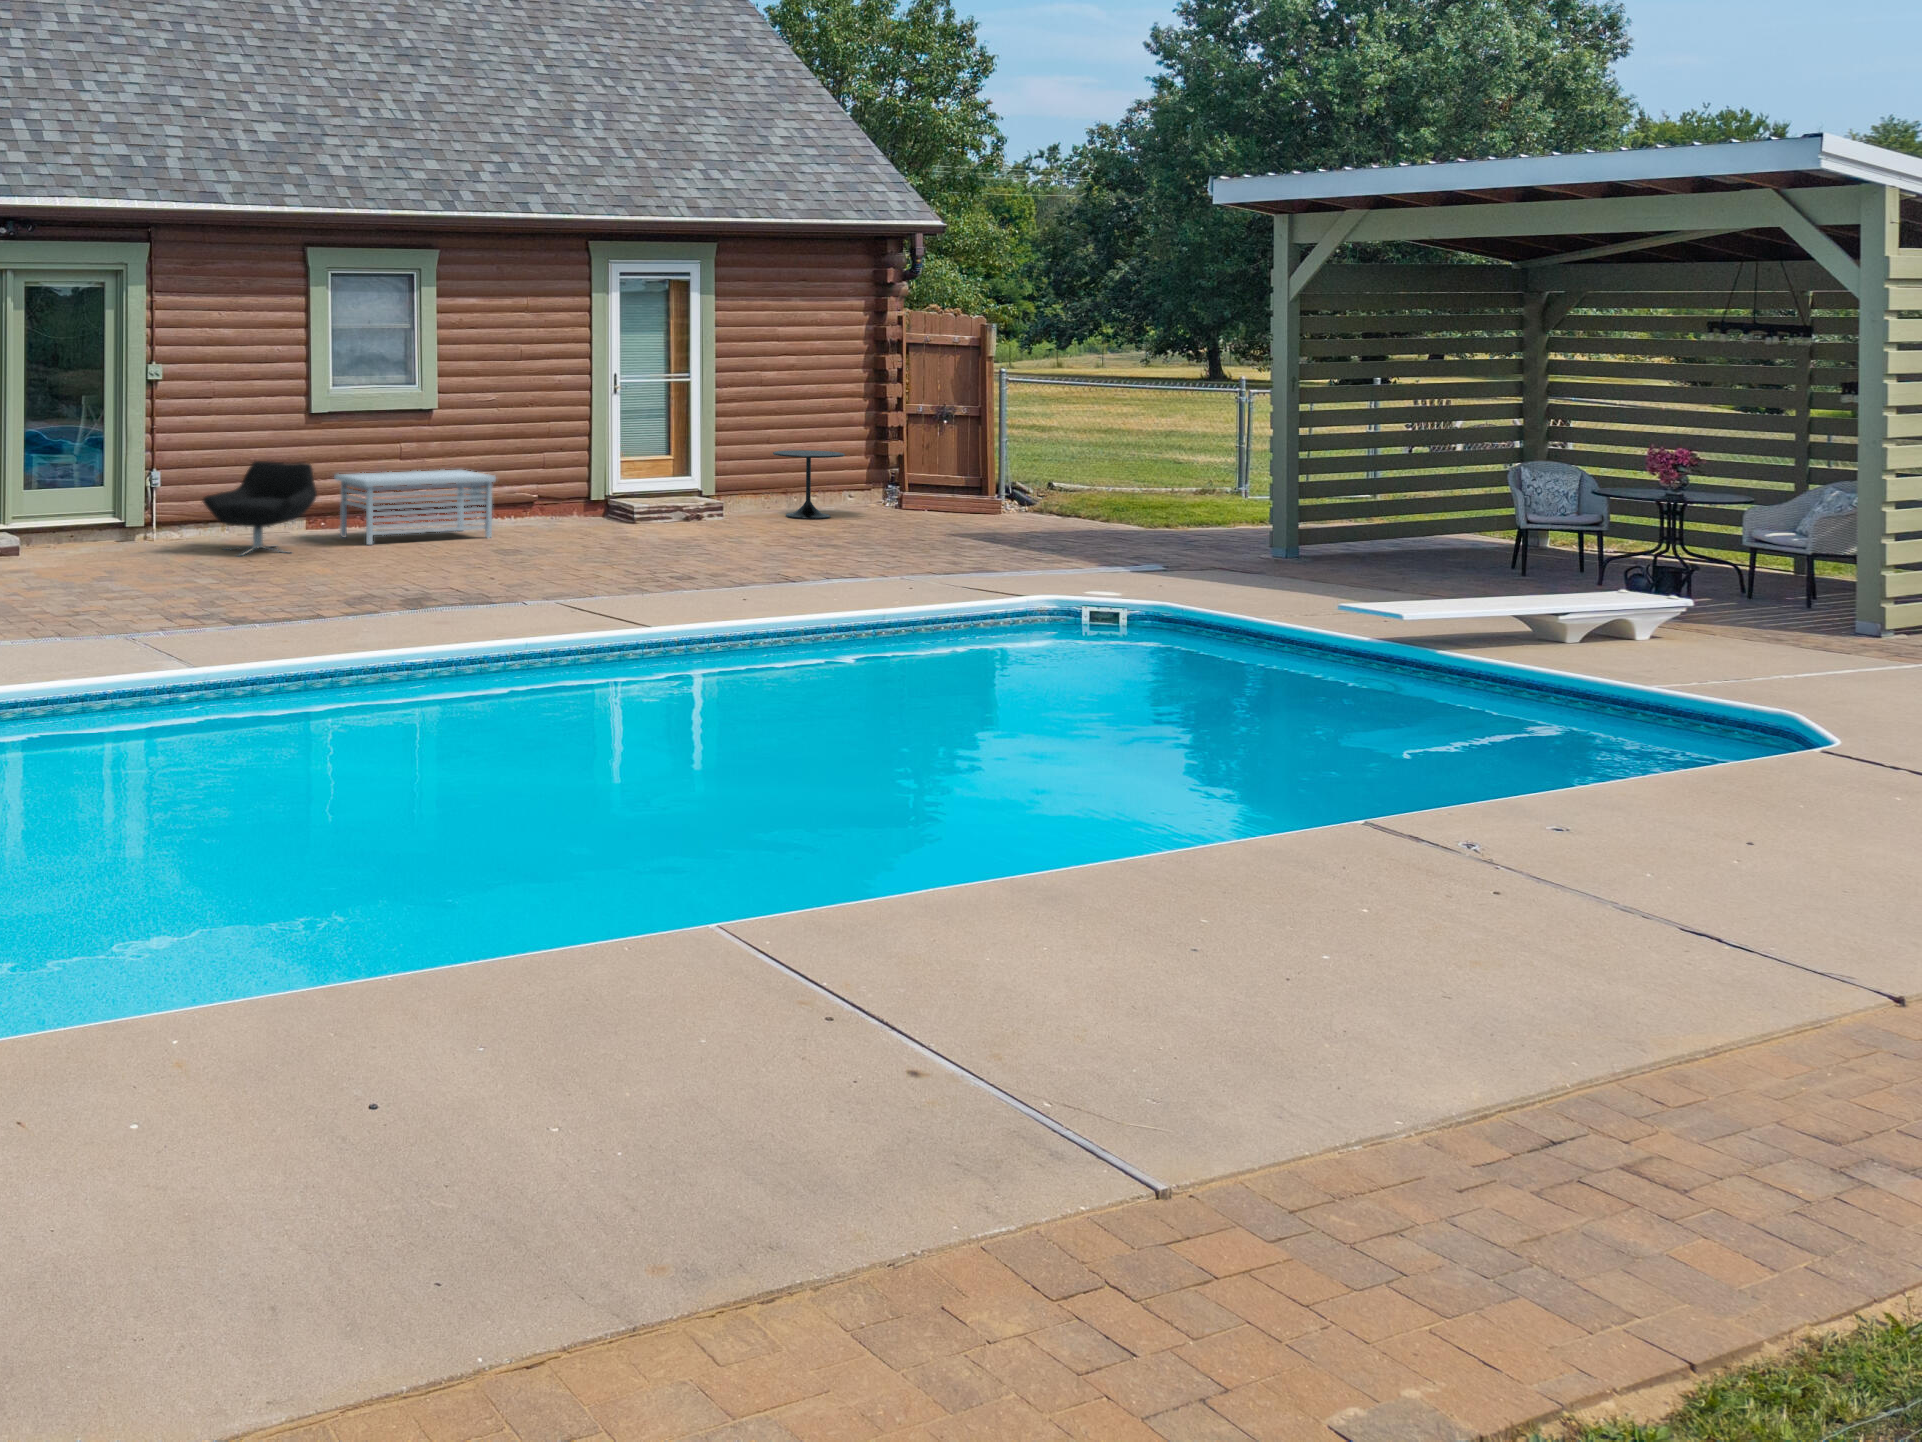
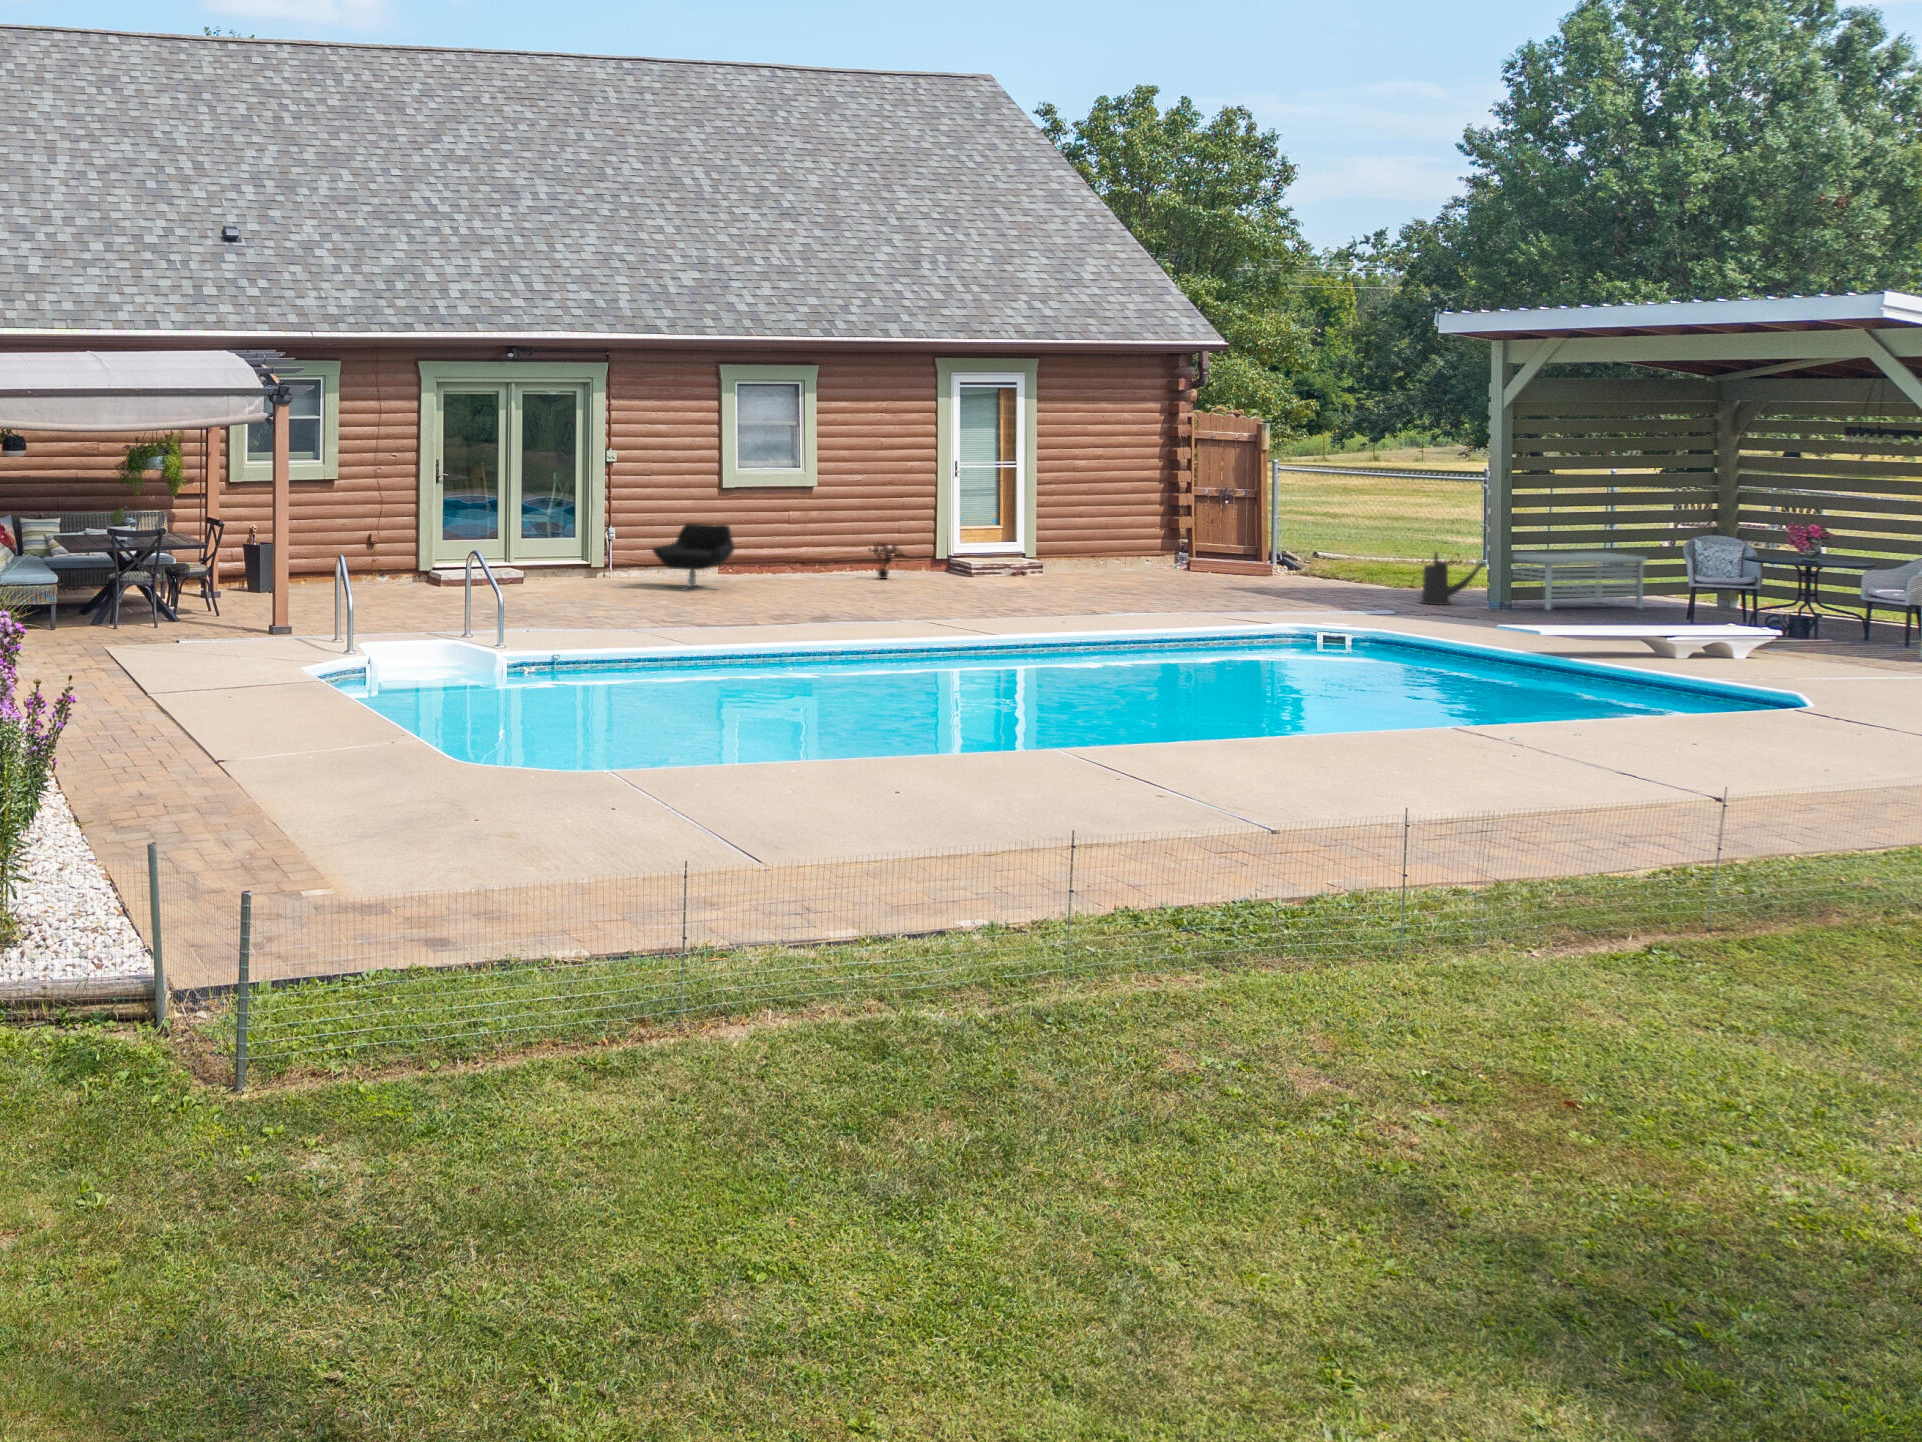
side table: present [773,450,845,519] -> none [1081,523,1140,577]
storage bench: present [334,470,496,545] -> present [1507,552,1647,610]
potted plant: none [500,479,550,529] -> present [869,543,904,579]
watering can: none [1187,488,1277,558] -> present [1421,553,1483,605]

